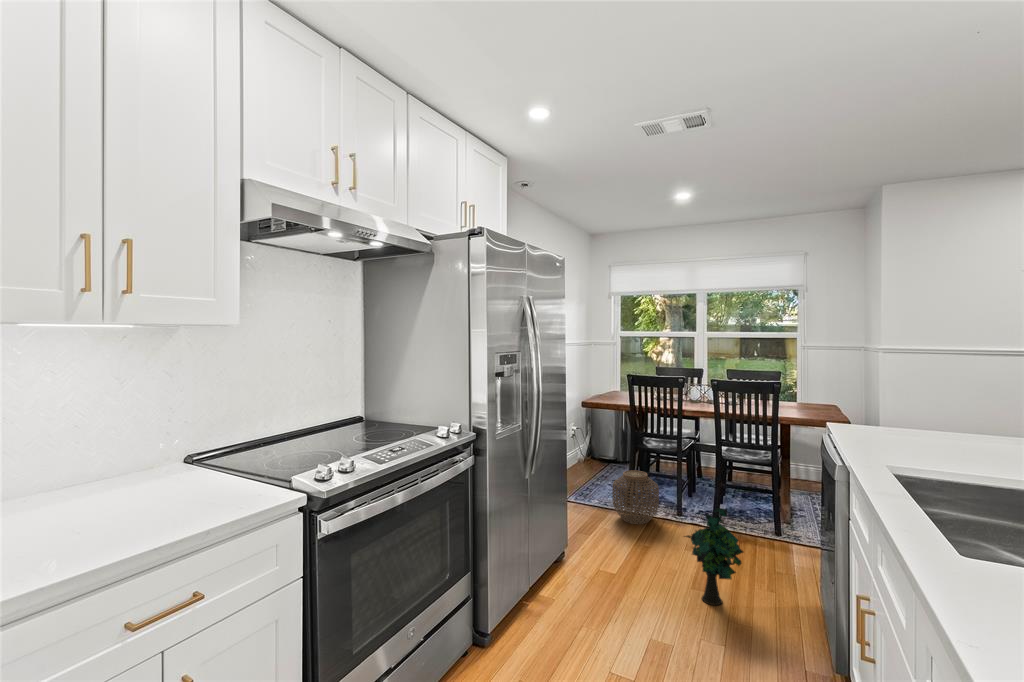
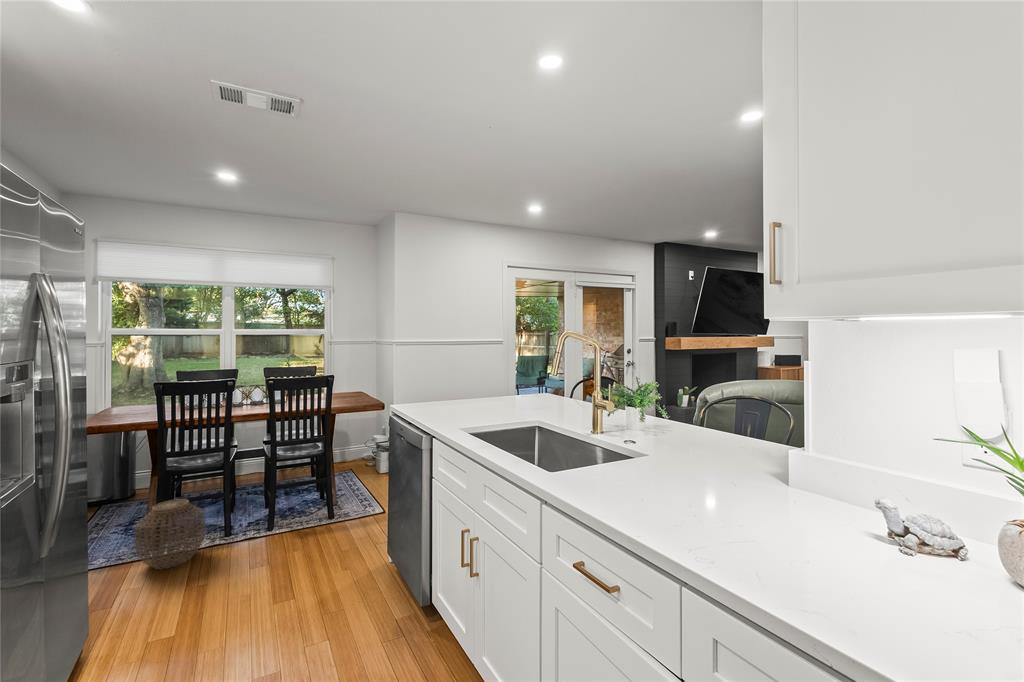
decorative plant: present [685,508,743,605] -> none [266,506,332,612]

